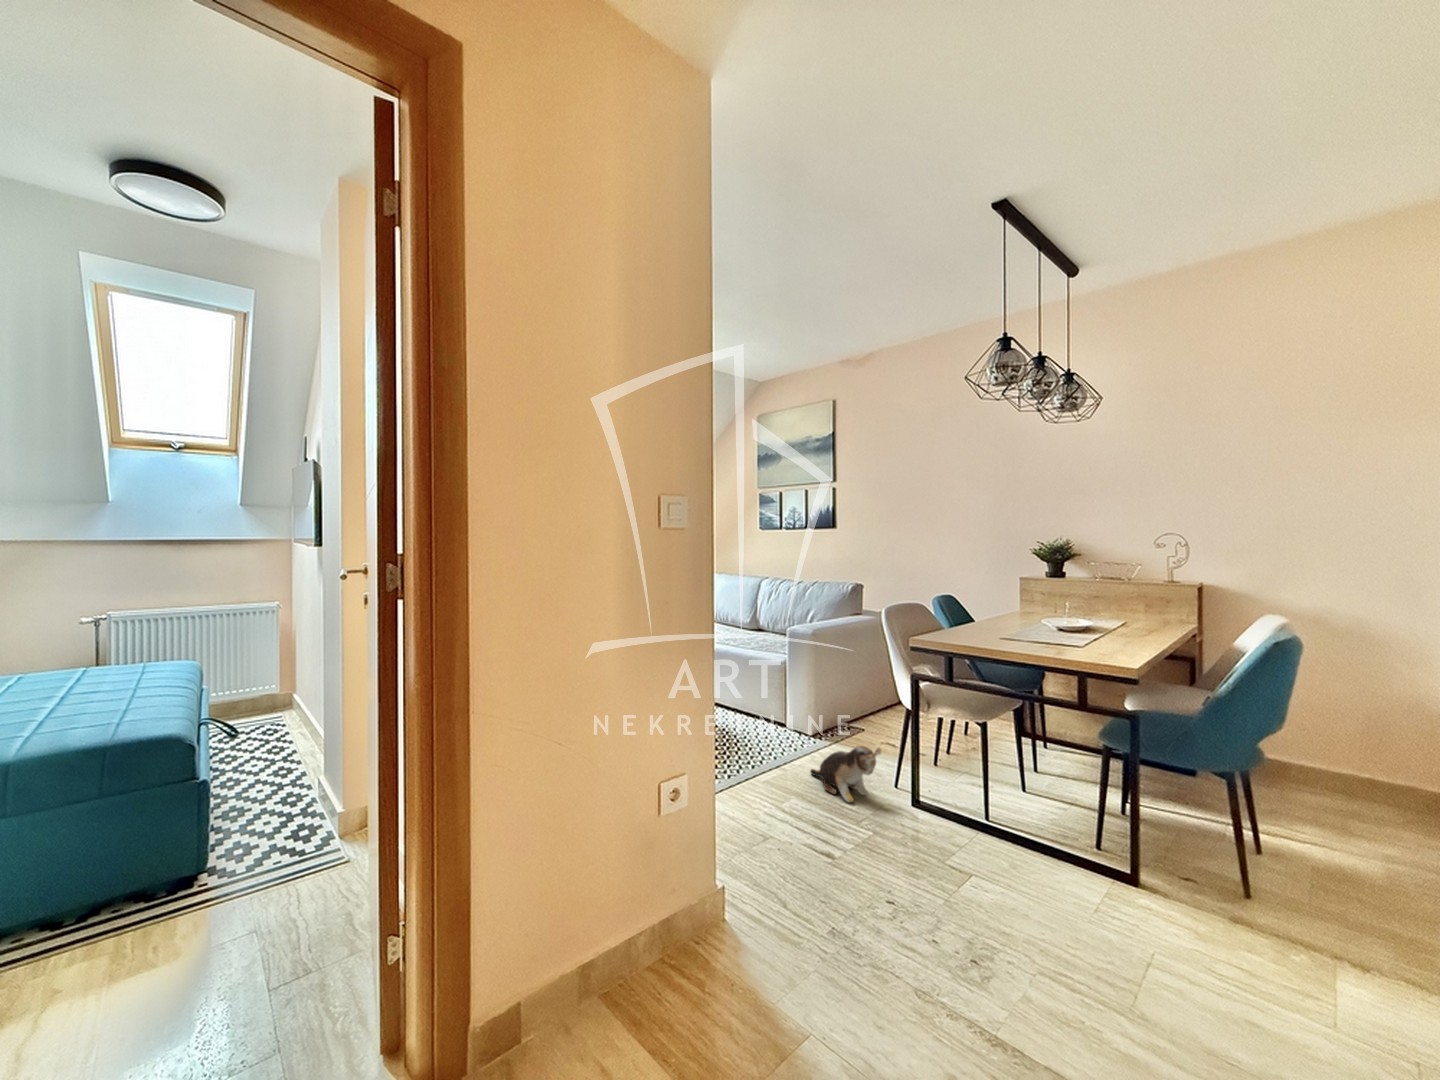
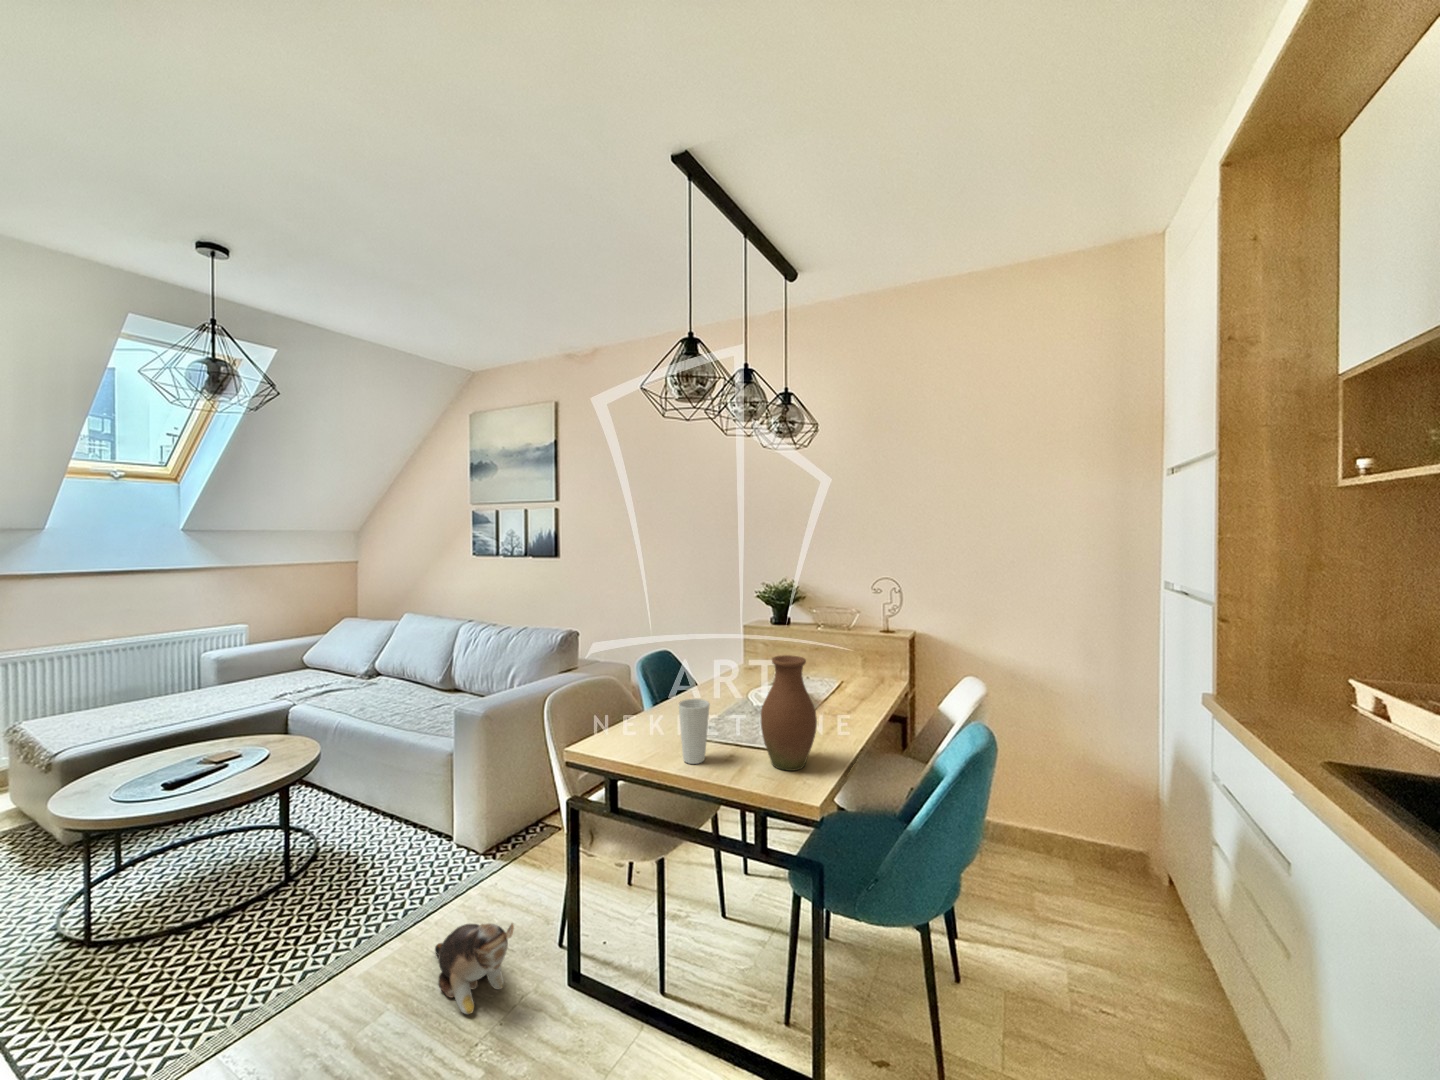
vase: none [1076,567,1125,648] -> present [761,655,817,771]
cup: none [1008,599,1033,642] -> present [679,699,710,764]

